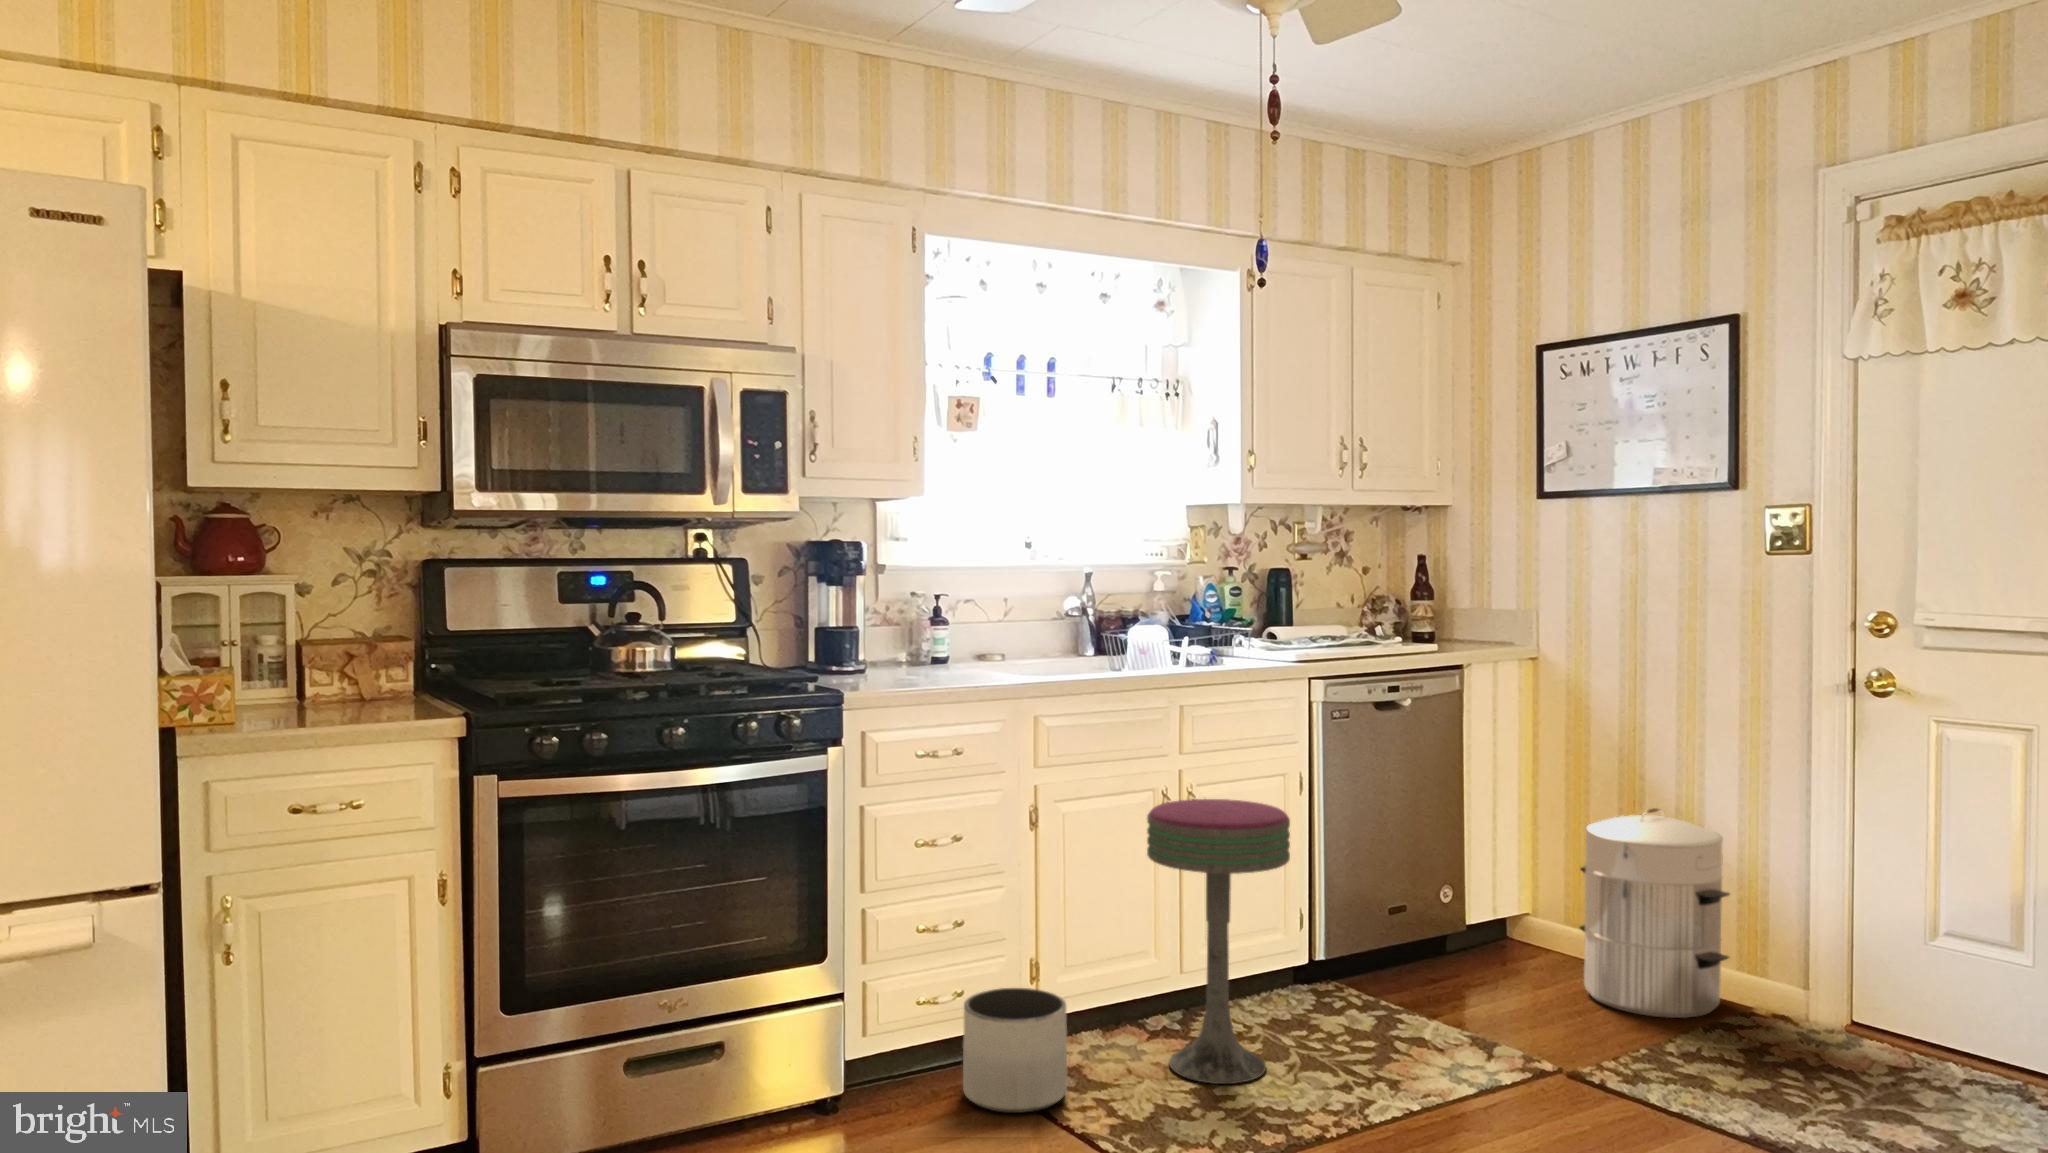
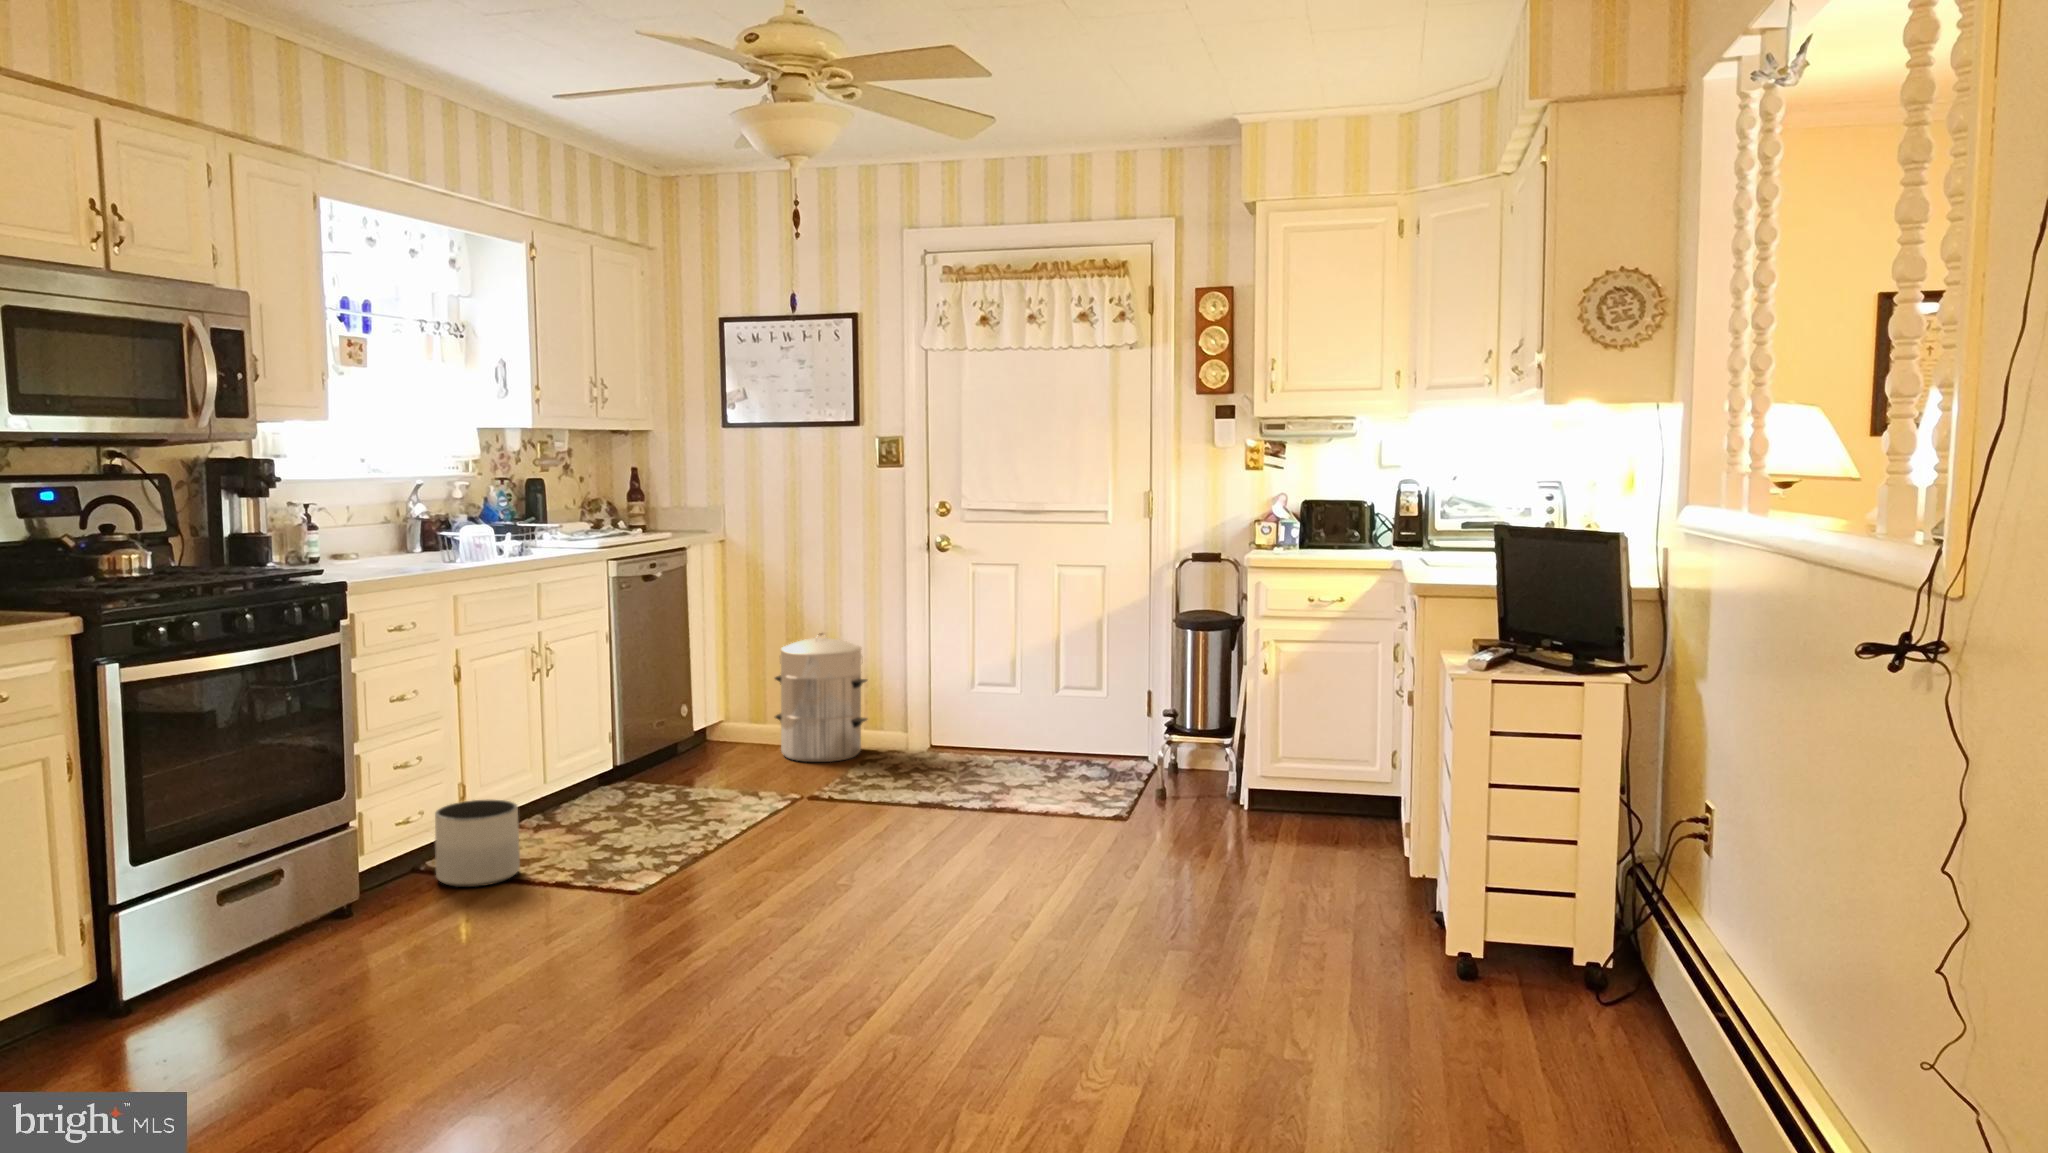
bar stool: present [1147,799,1290,1084] -> none [544,648,650,844]

